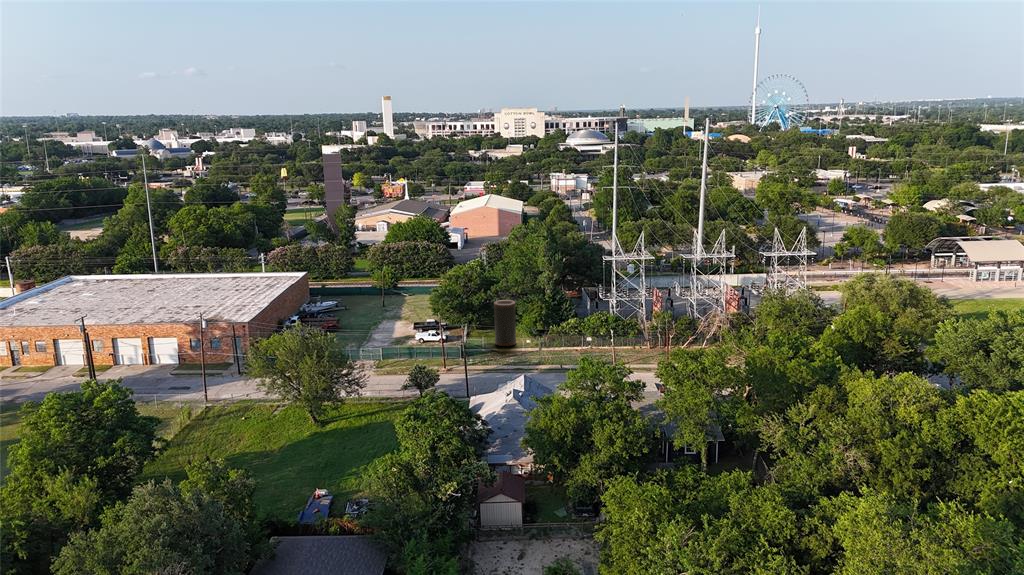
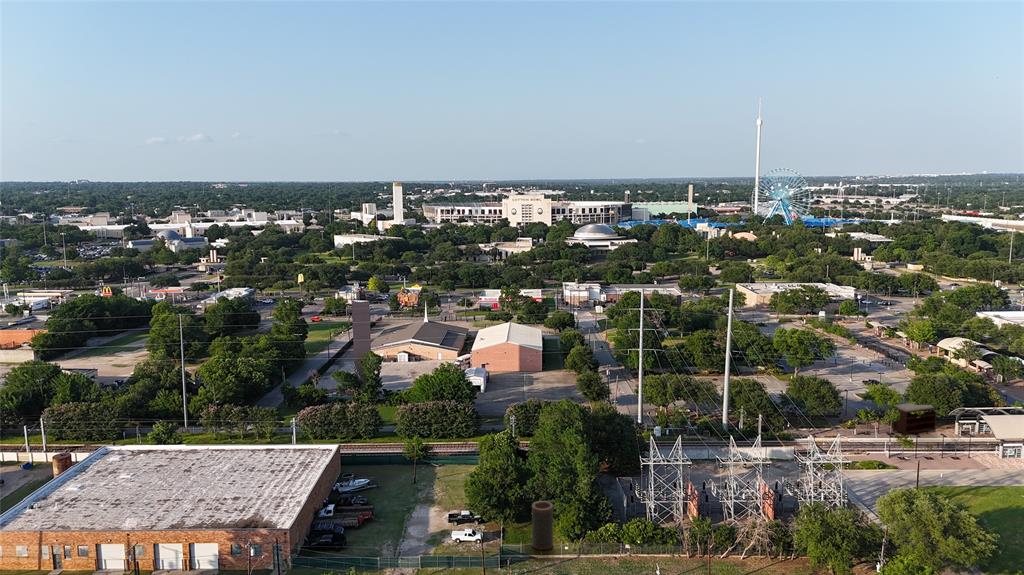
bench: none [869,238,916,271] -> present [893,403,936,436]

